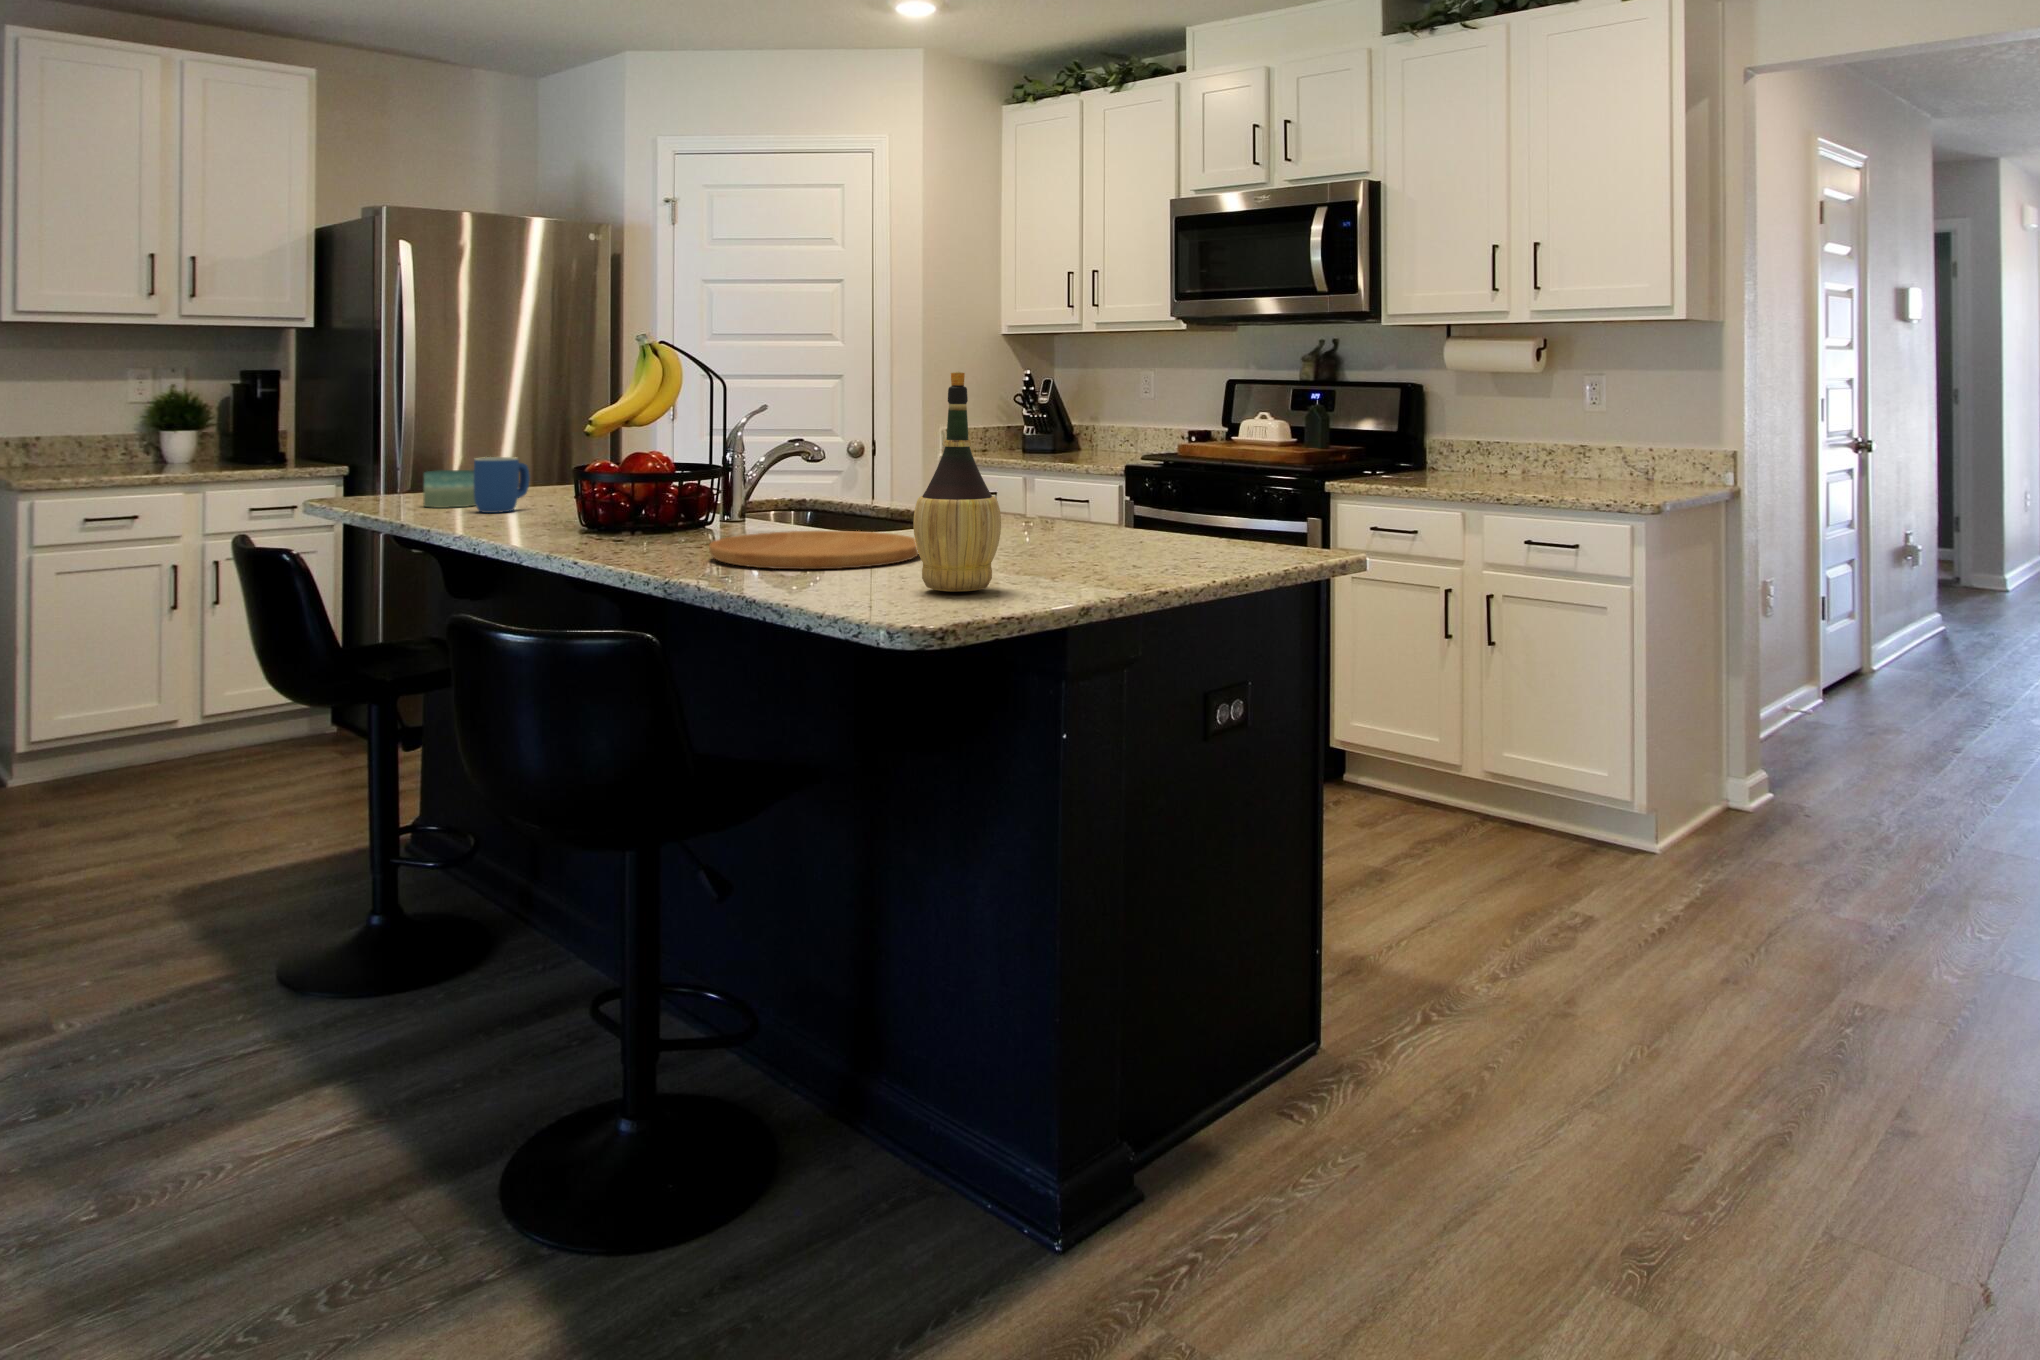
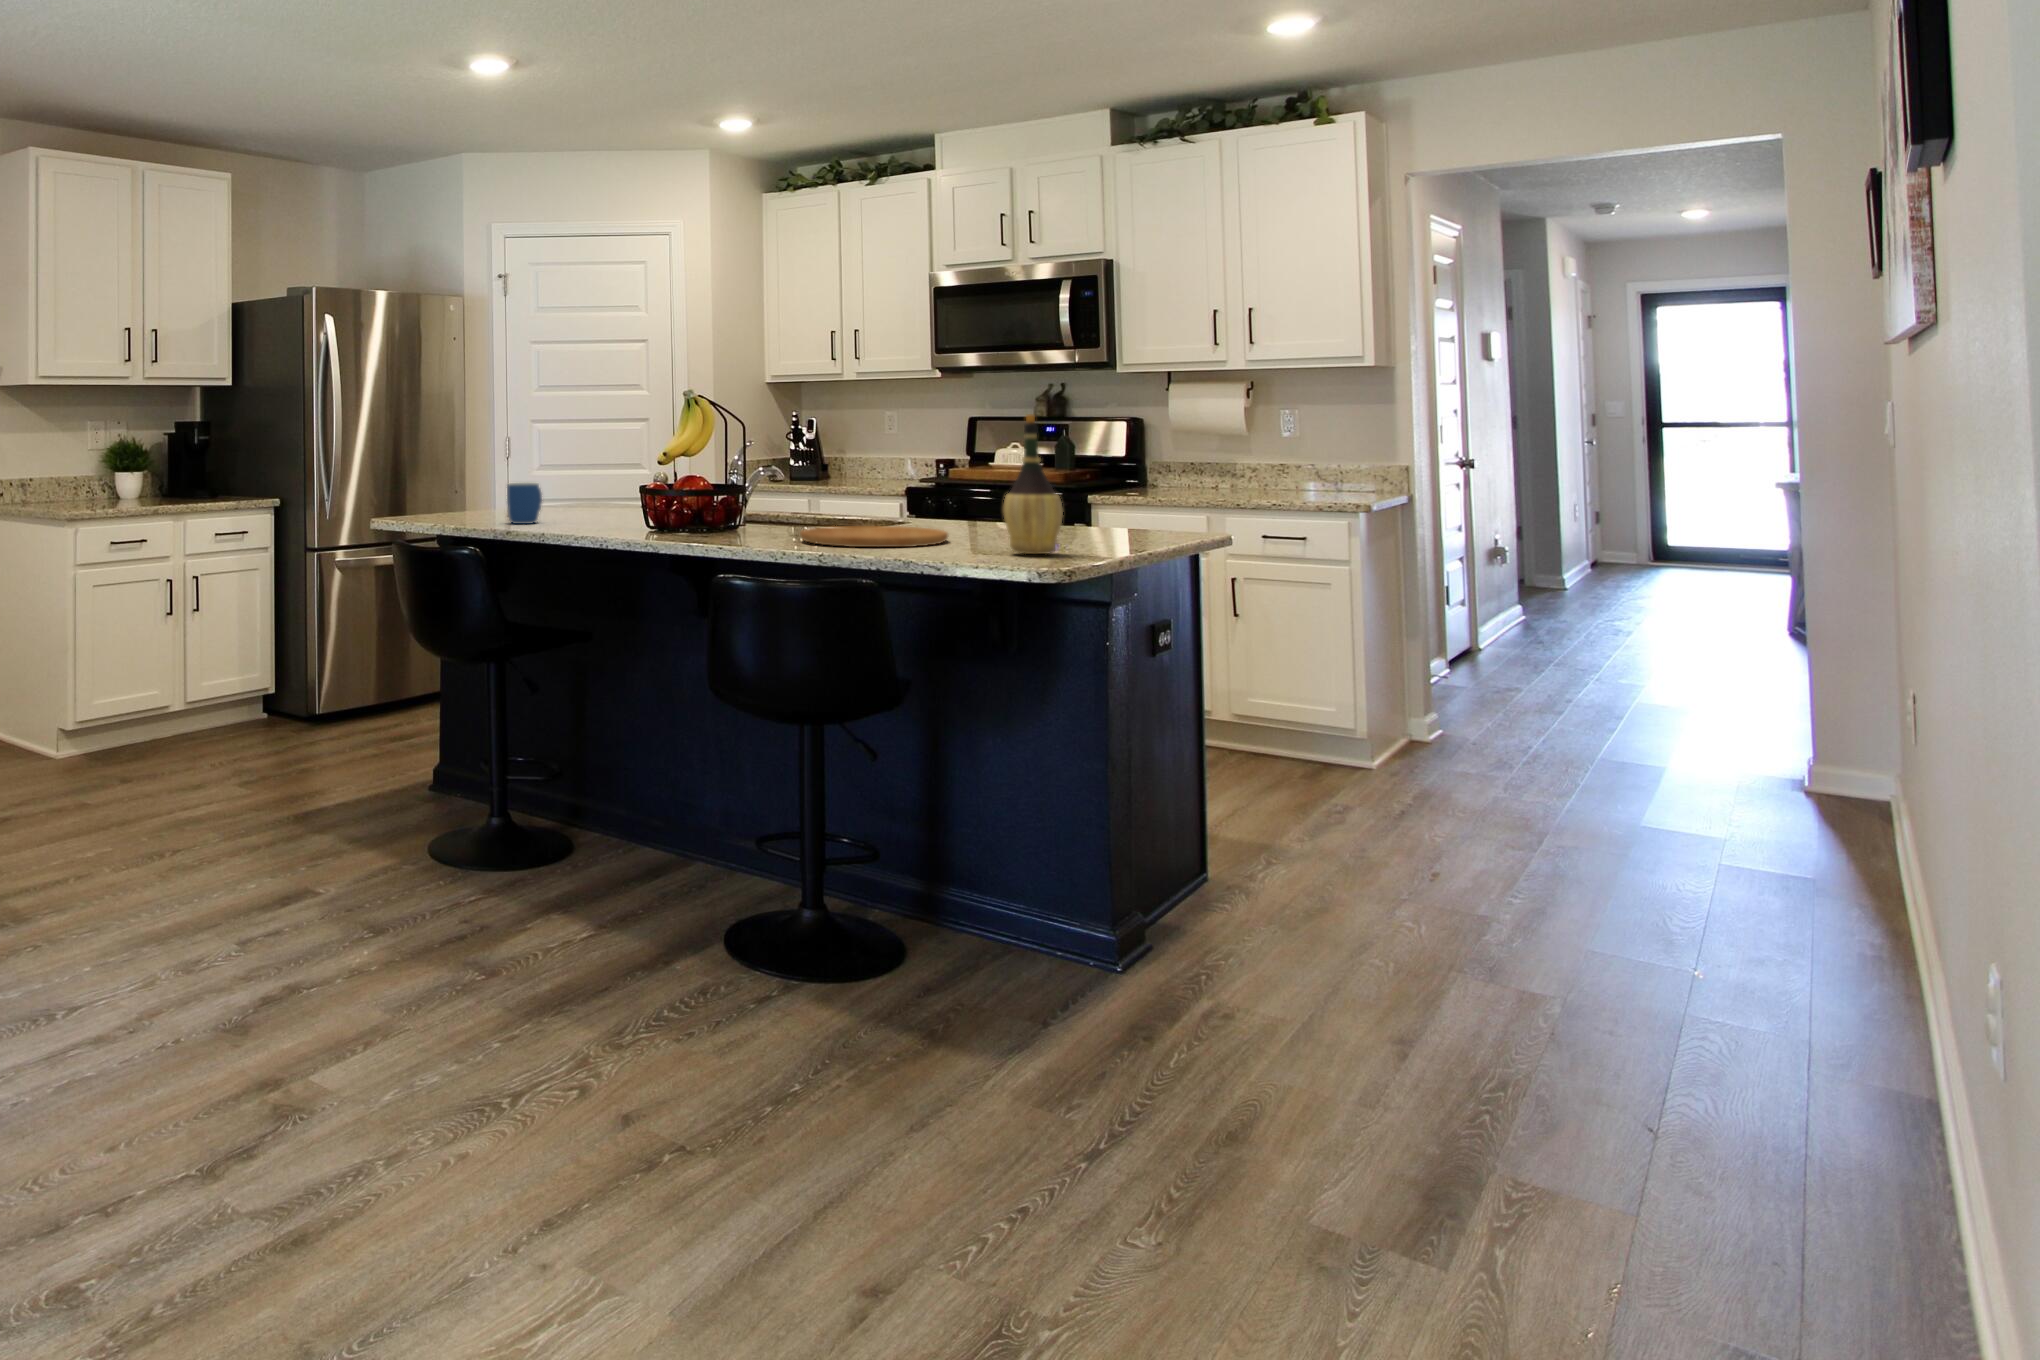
candle: present [423,470,476,508] -> none [451,494,489,522]

